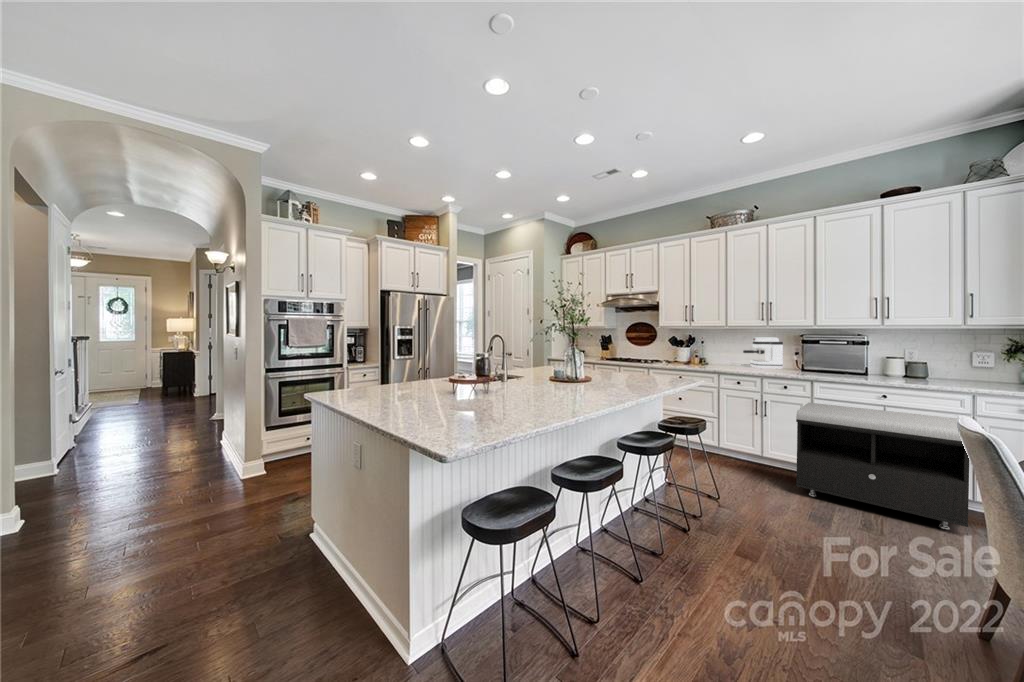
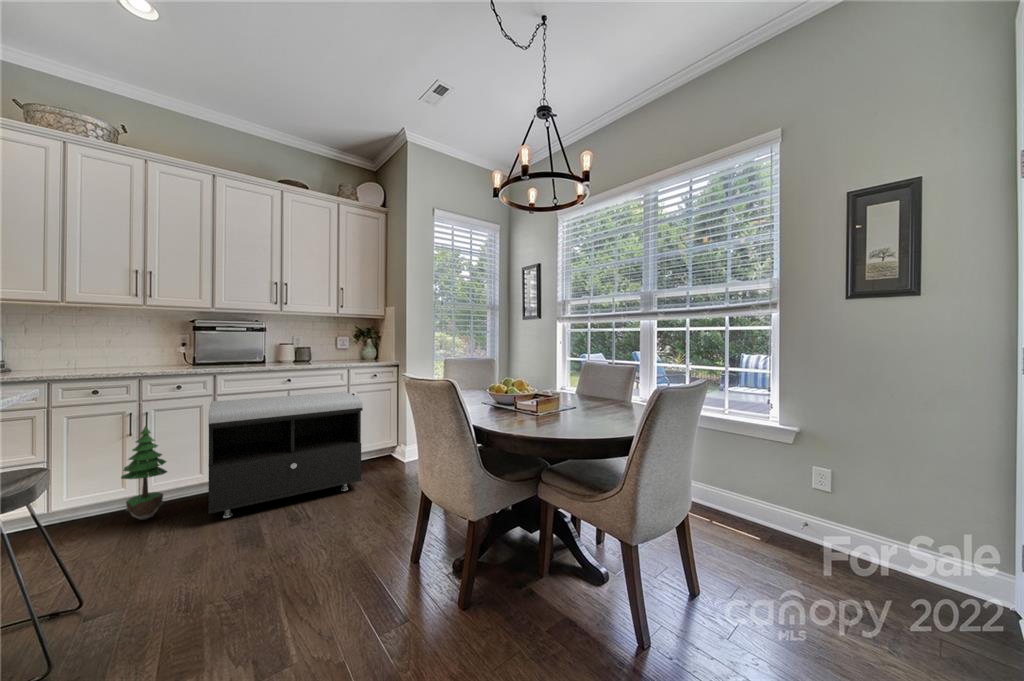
coffee maker: present [743,338,783,369] -> none [95,321,165,367]
potted tree: none [749,411,776,474] -> present [121,426,167,520]

